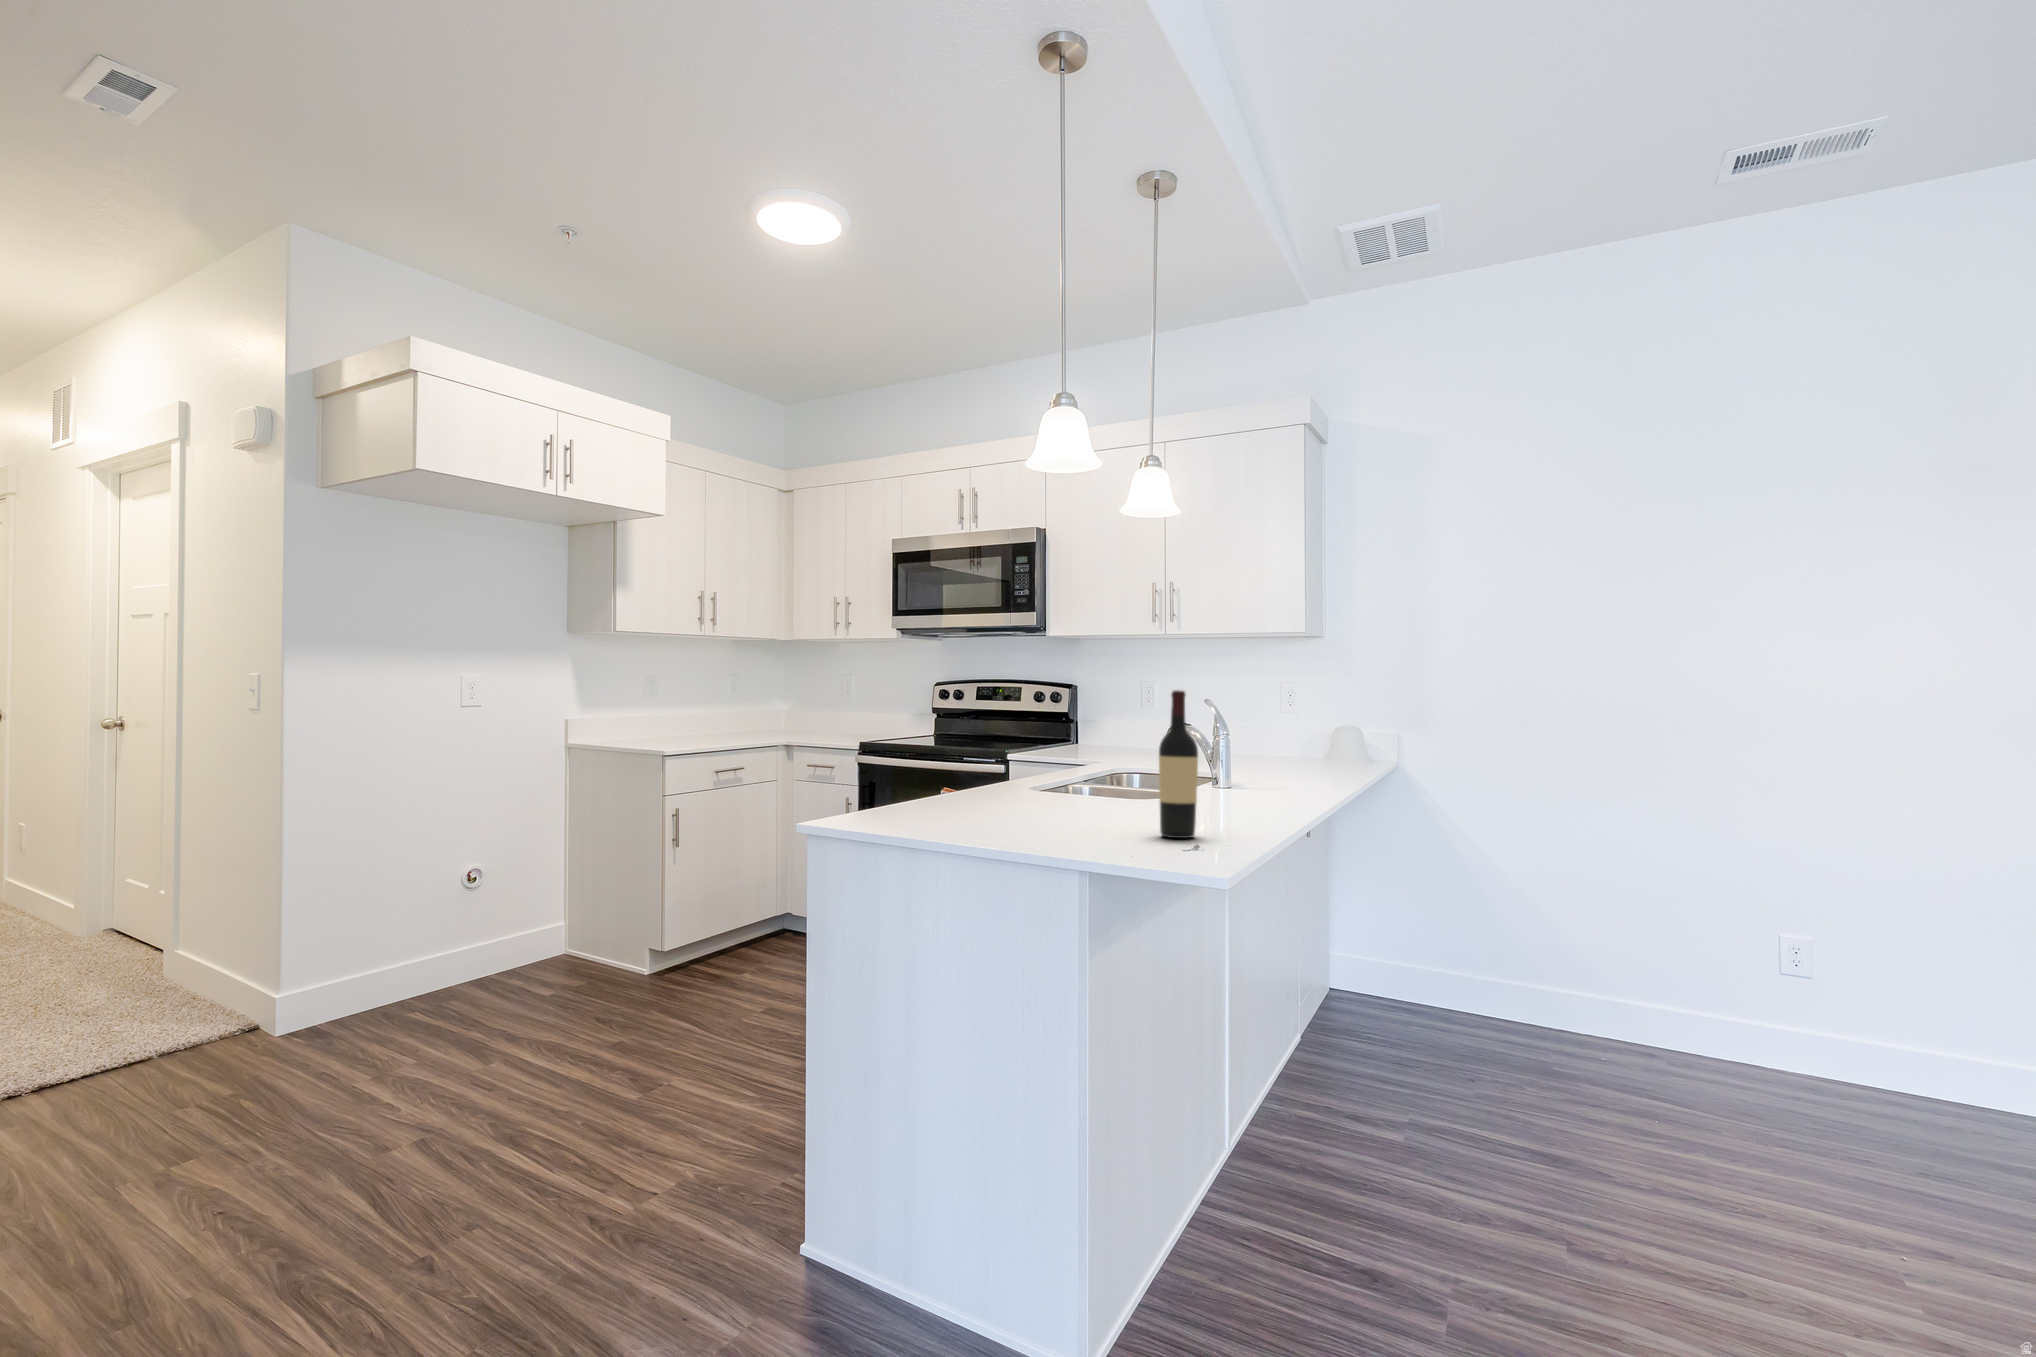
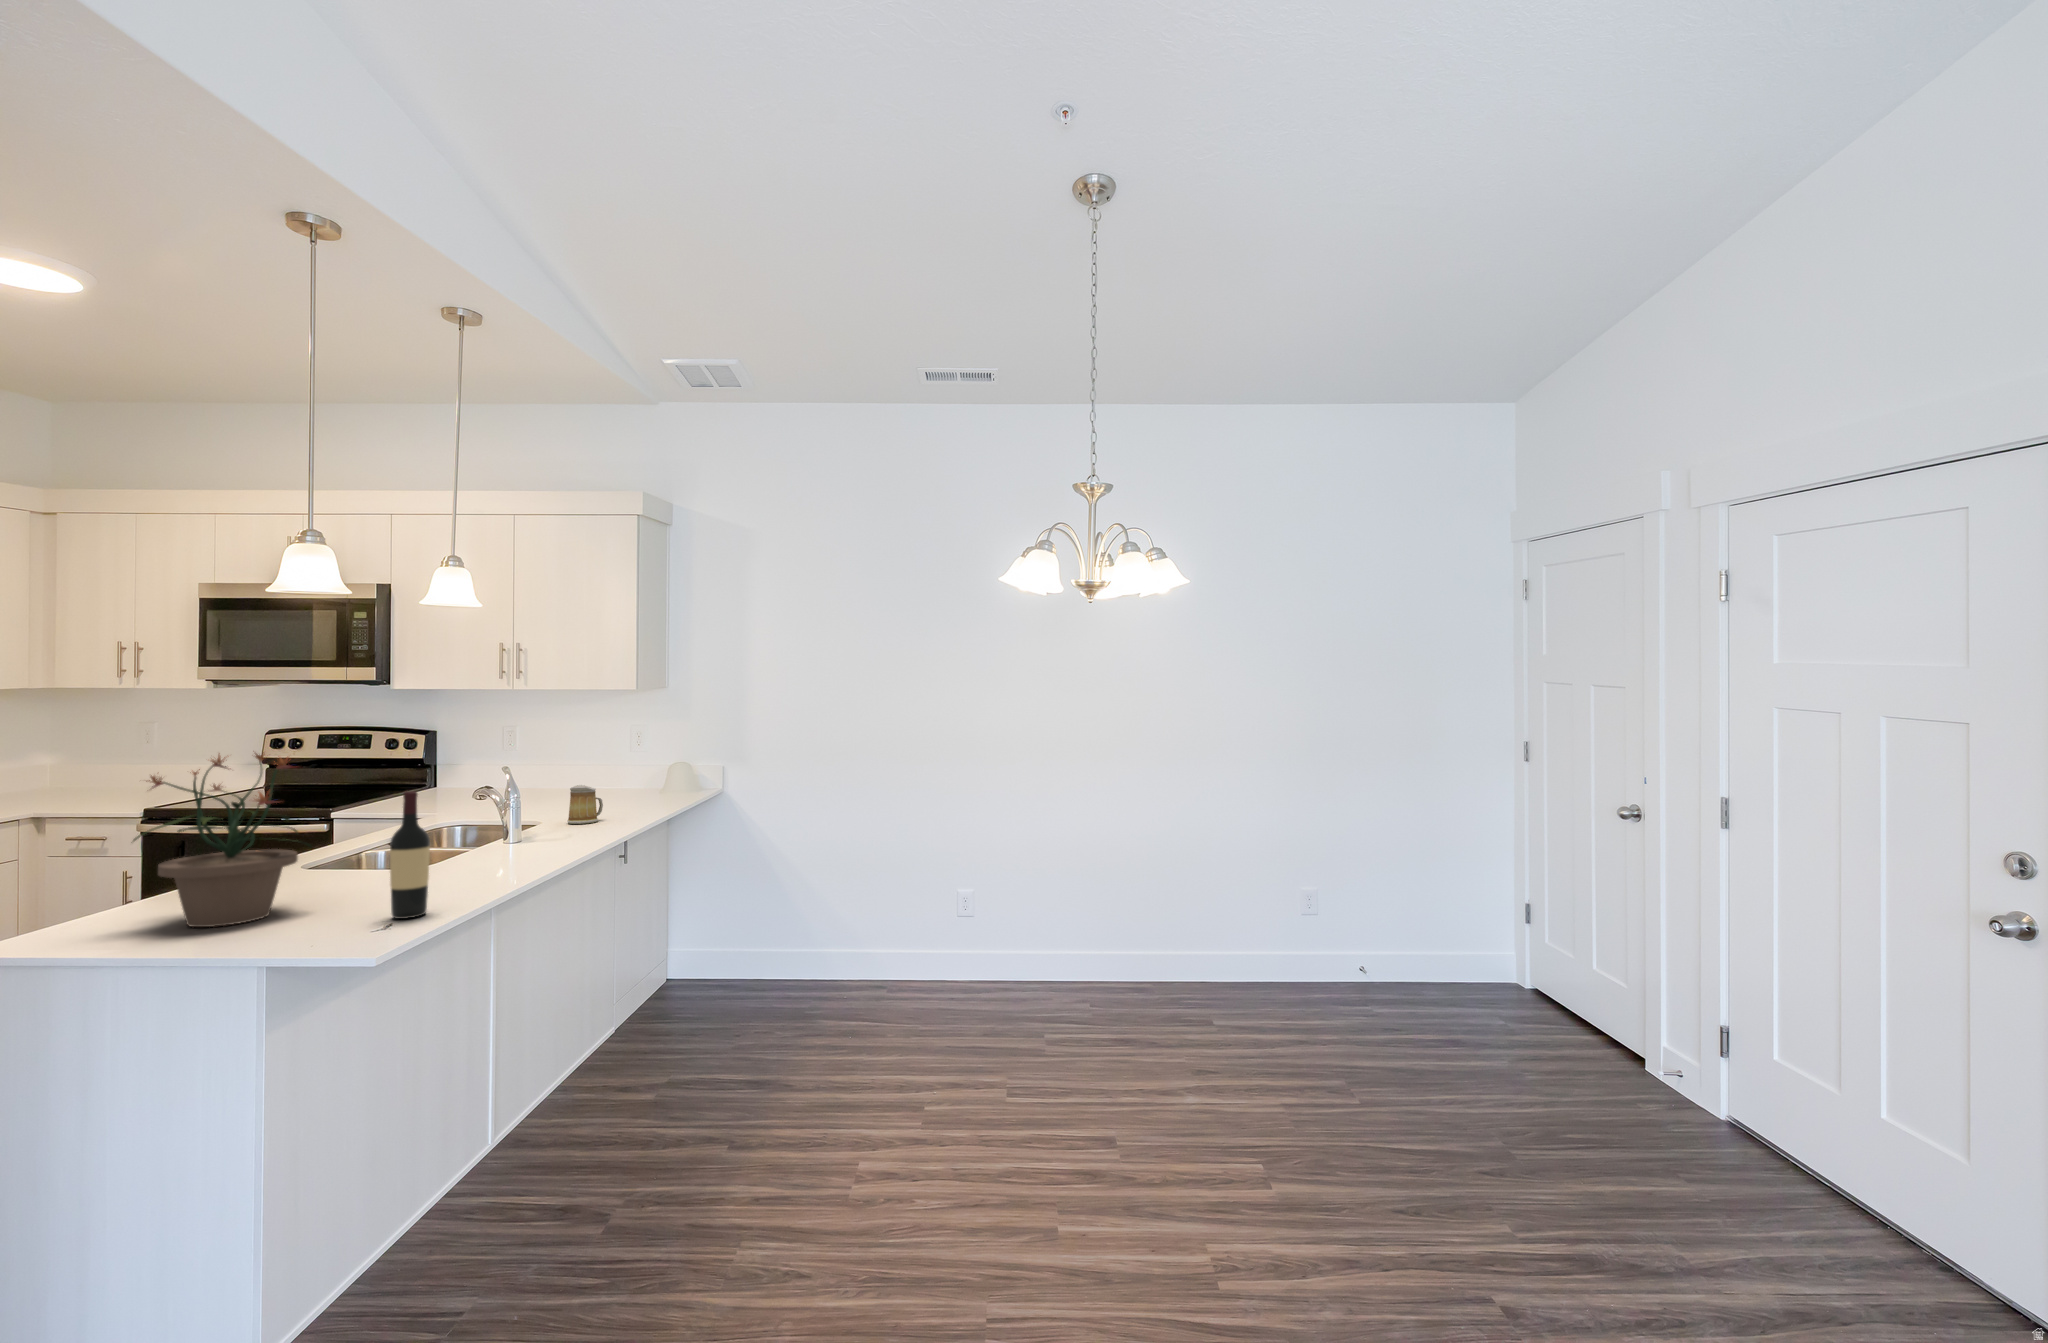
potted plant: none [924,651,1067,827] -> present [133,752,312,927]
mug: none [1230,736,1267,779] -> present [567,785,603,824]

